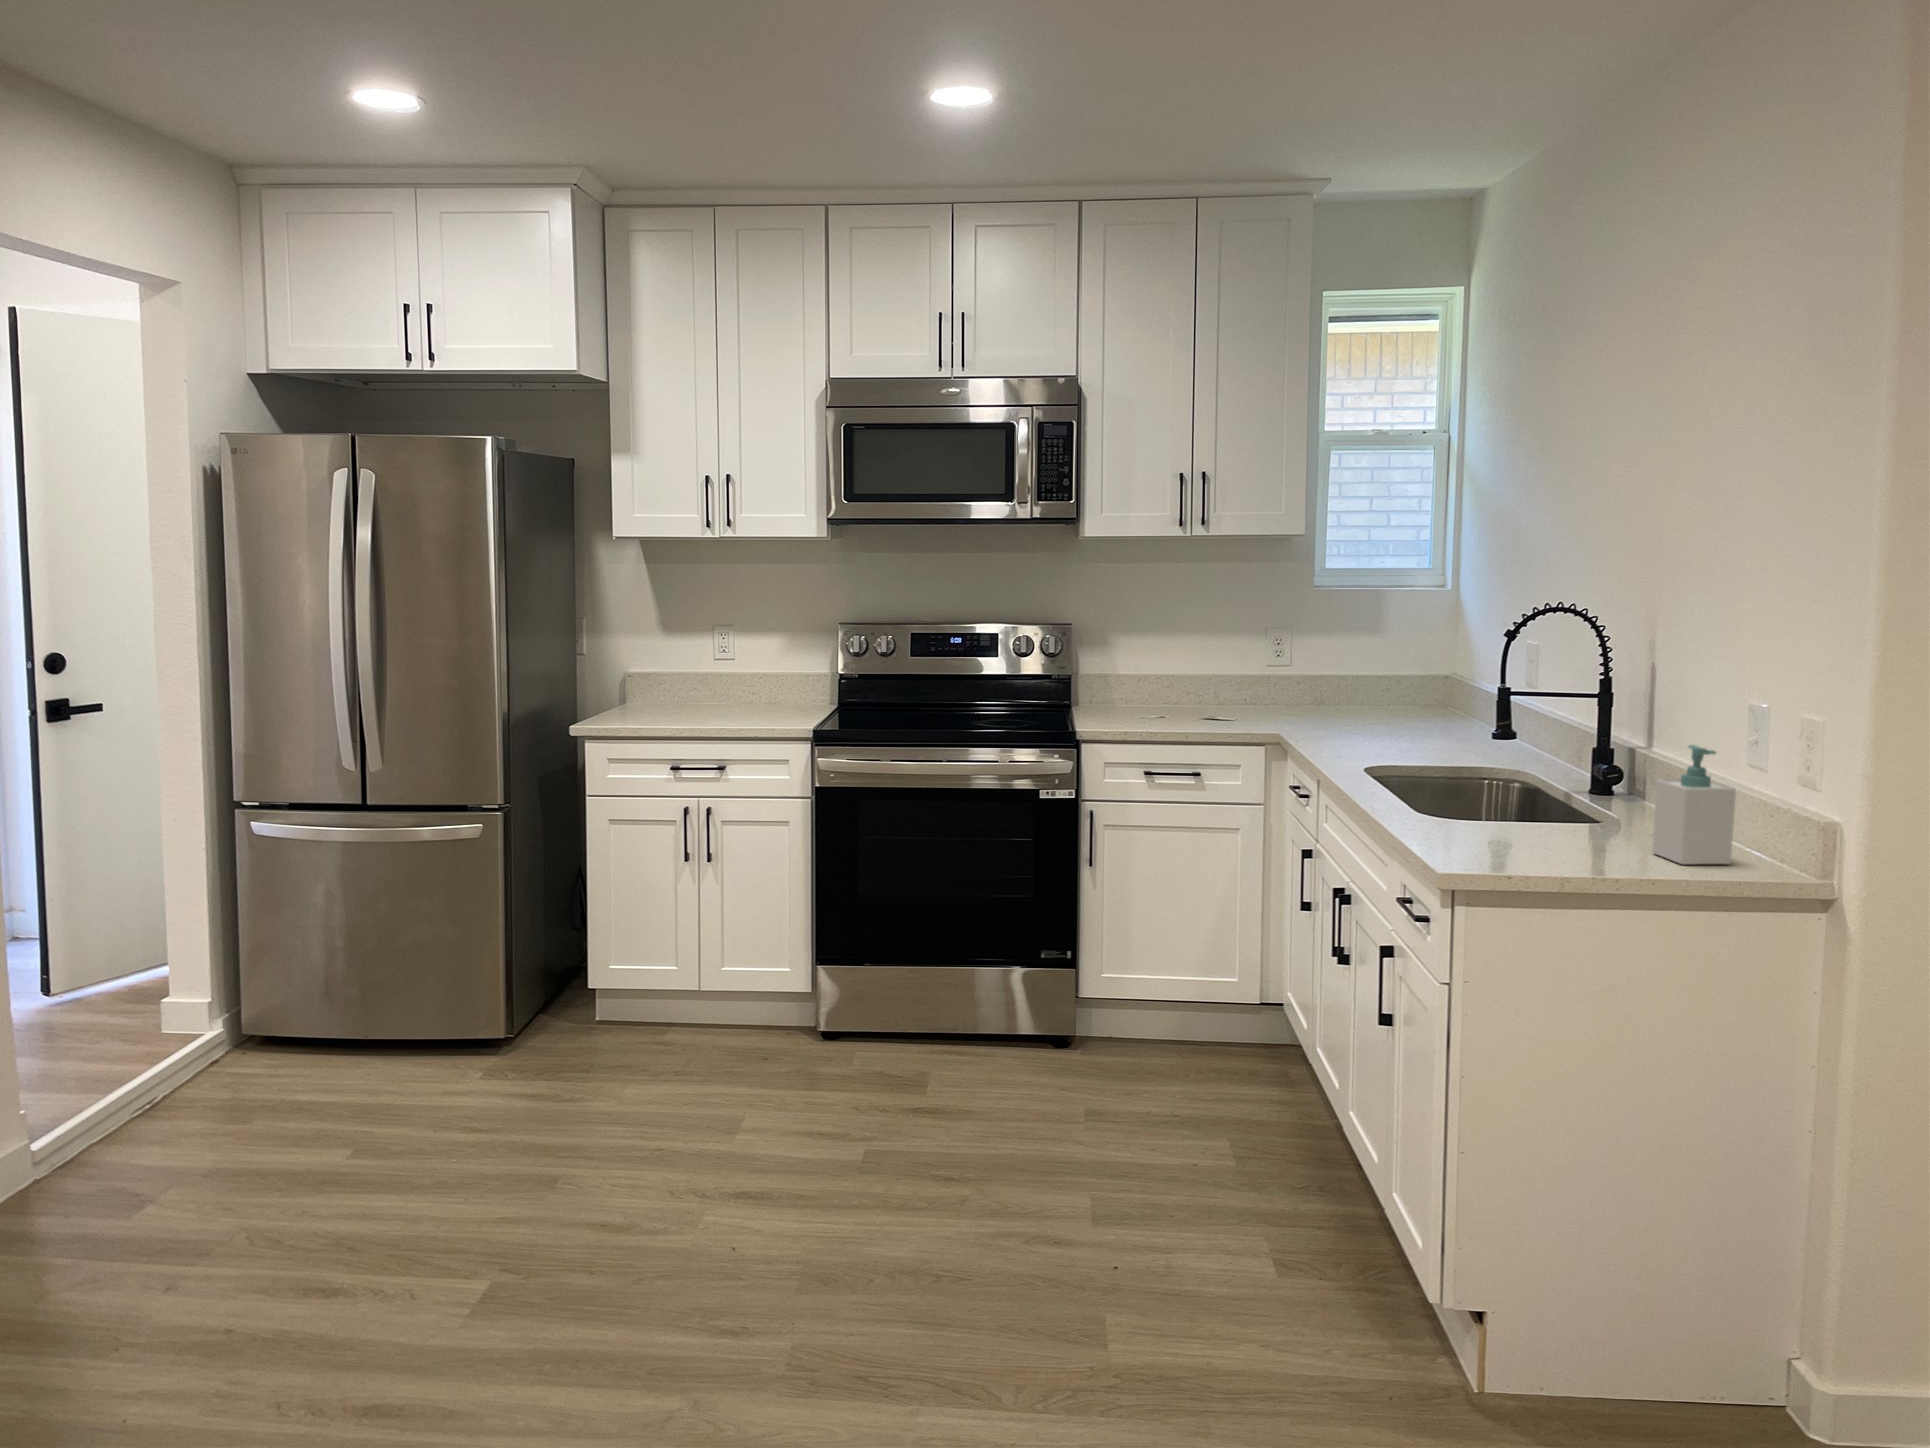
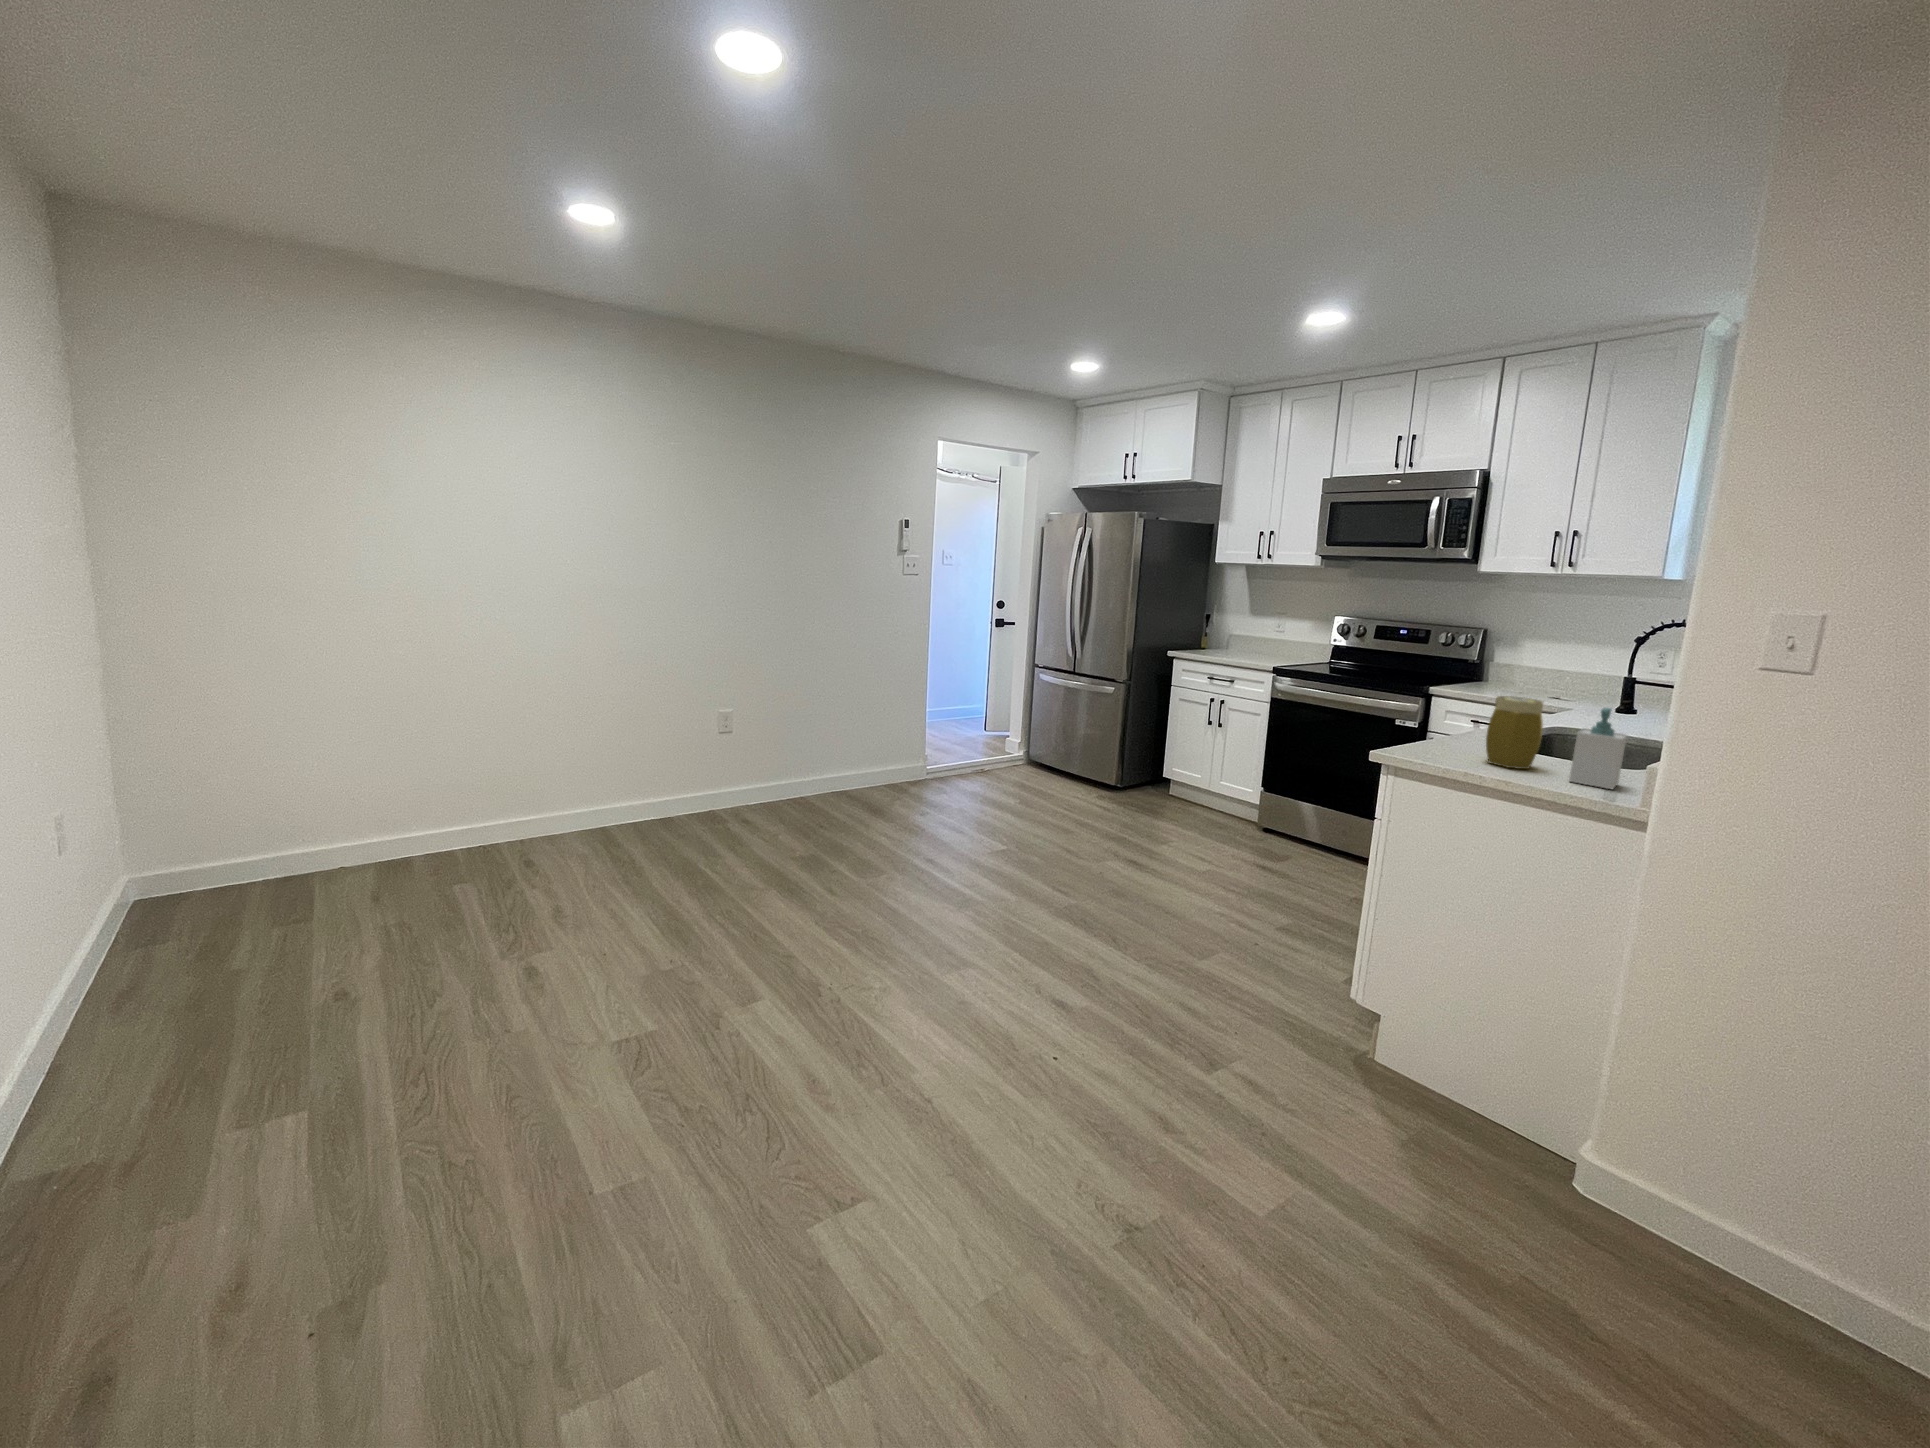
jar: none [1535,744,1621,860] -> present [1486,696,1543,769]

